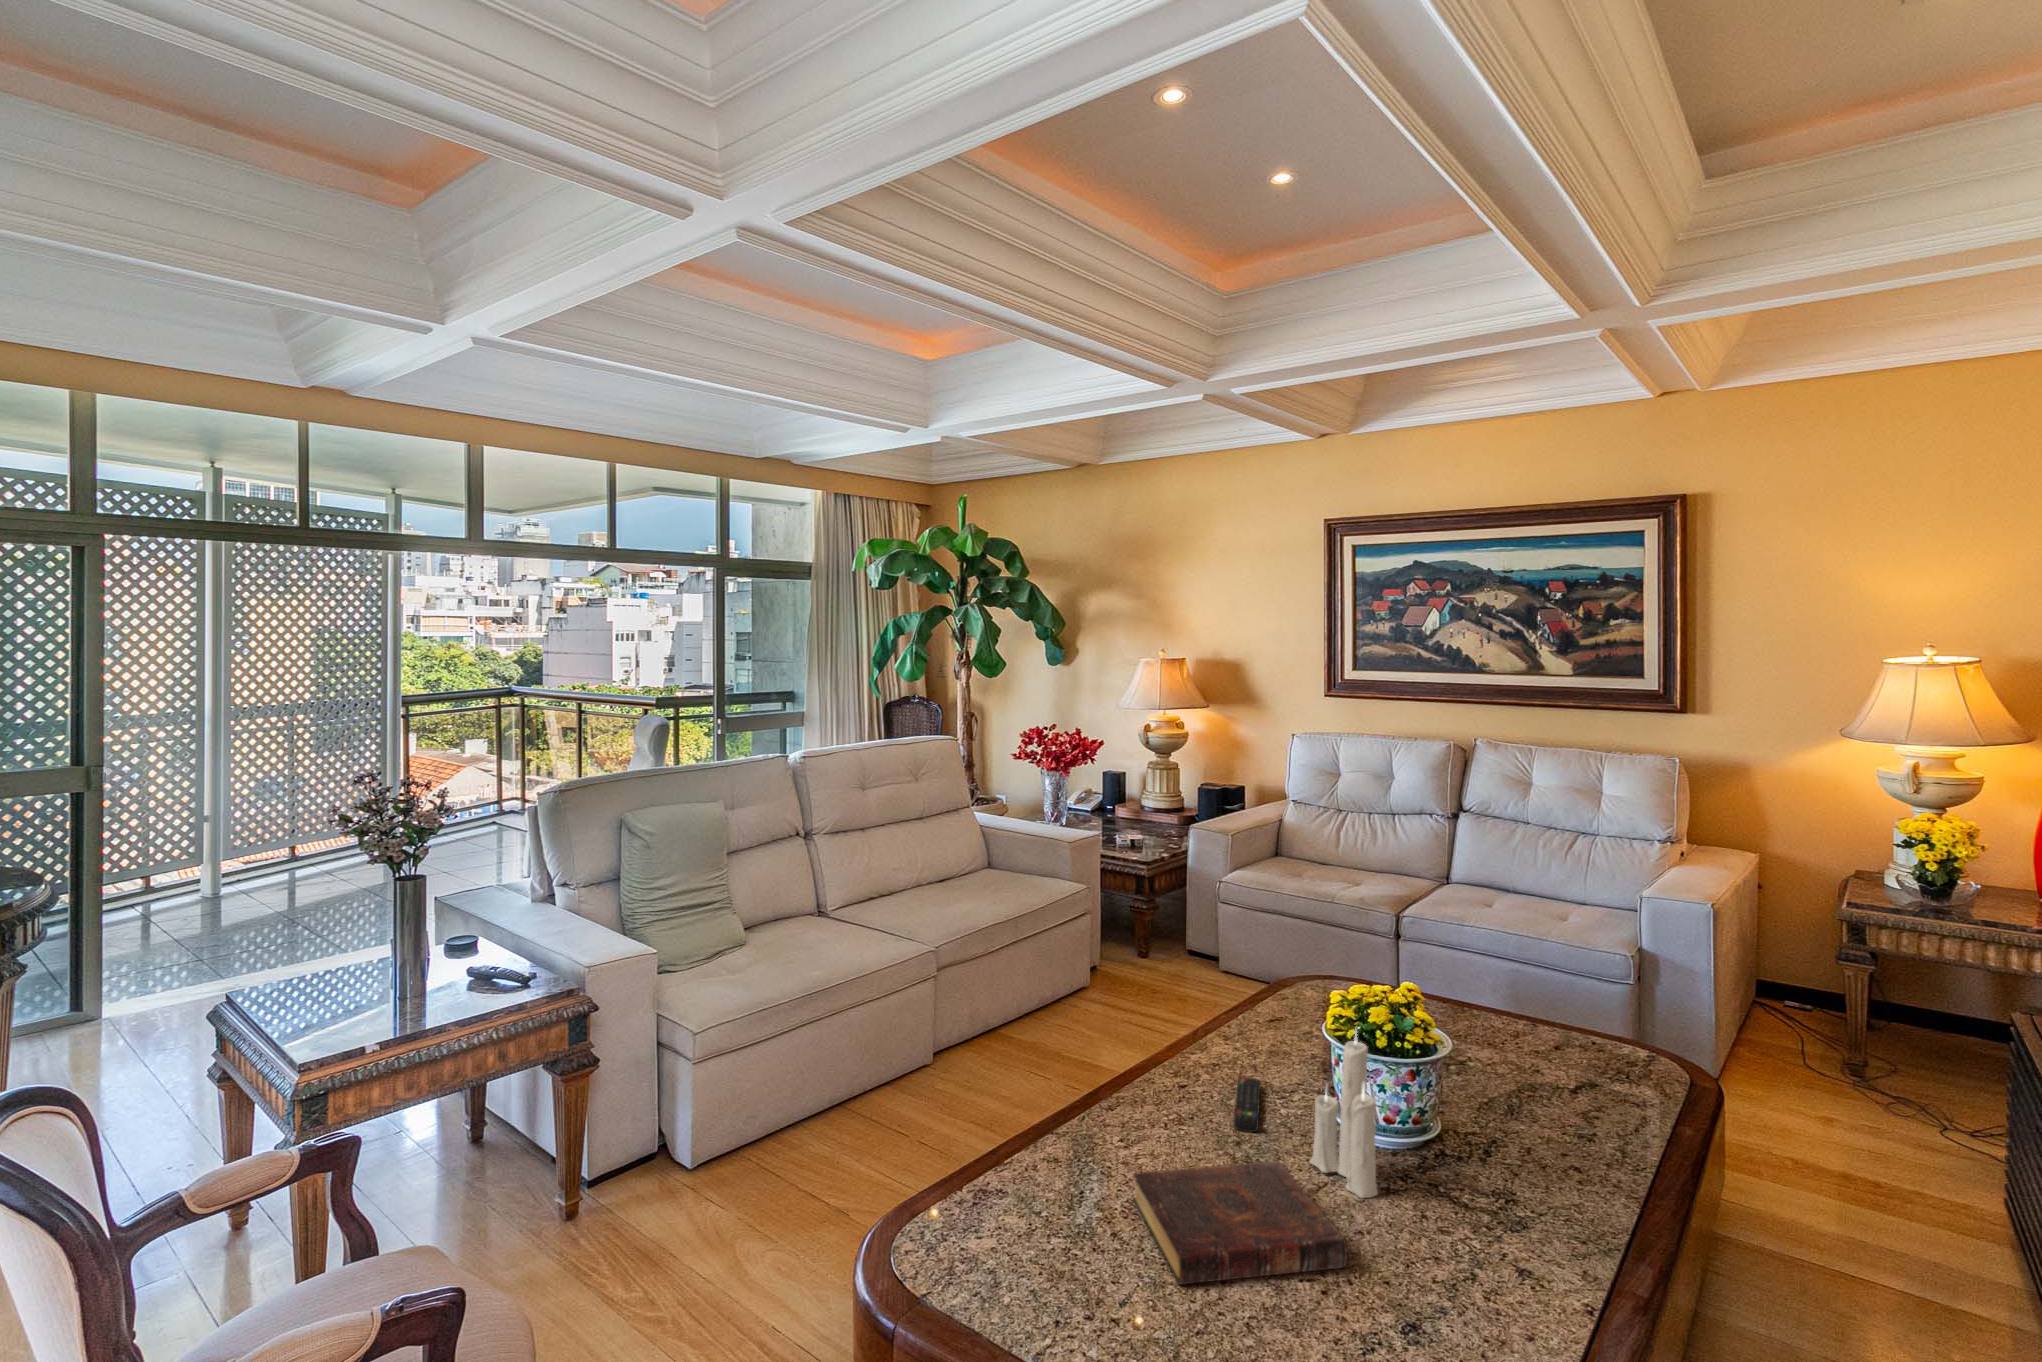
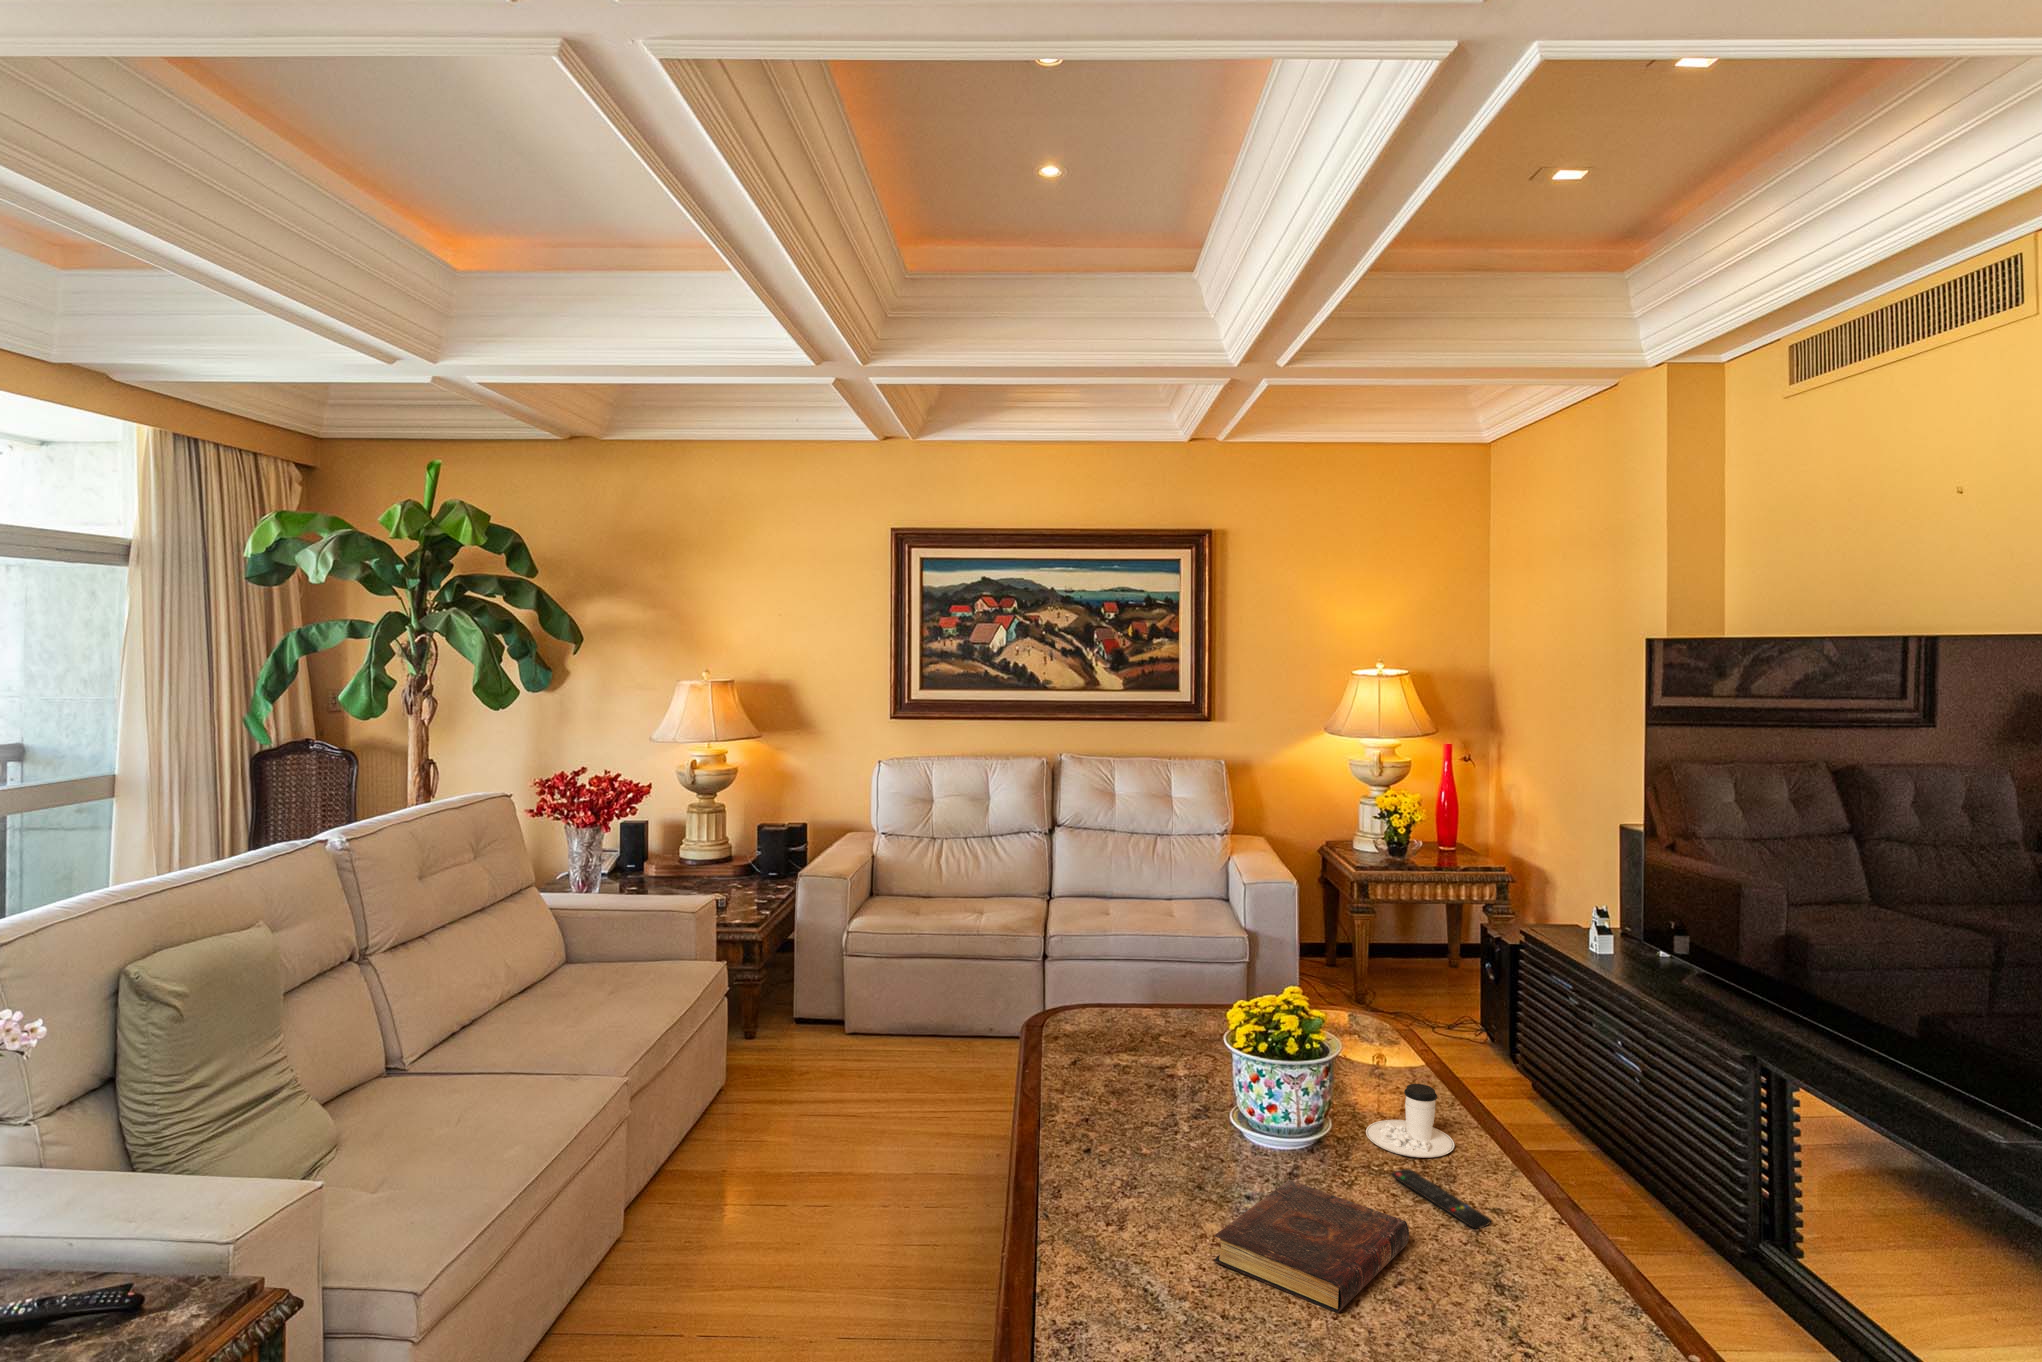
candle: present [1310,1036,1378,1198] -> none [1279,1029,1350,1190]
remote control: present [1234,1077,1261,1132] -> present [1391,1169,1491,1229]
coffee cup: none [1464,1121,1578,1214] -> present [1366,1084,1454,1158]

